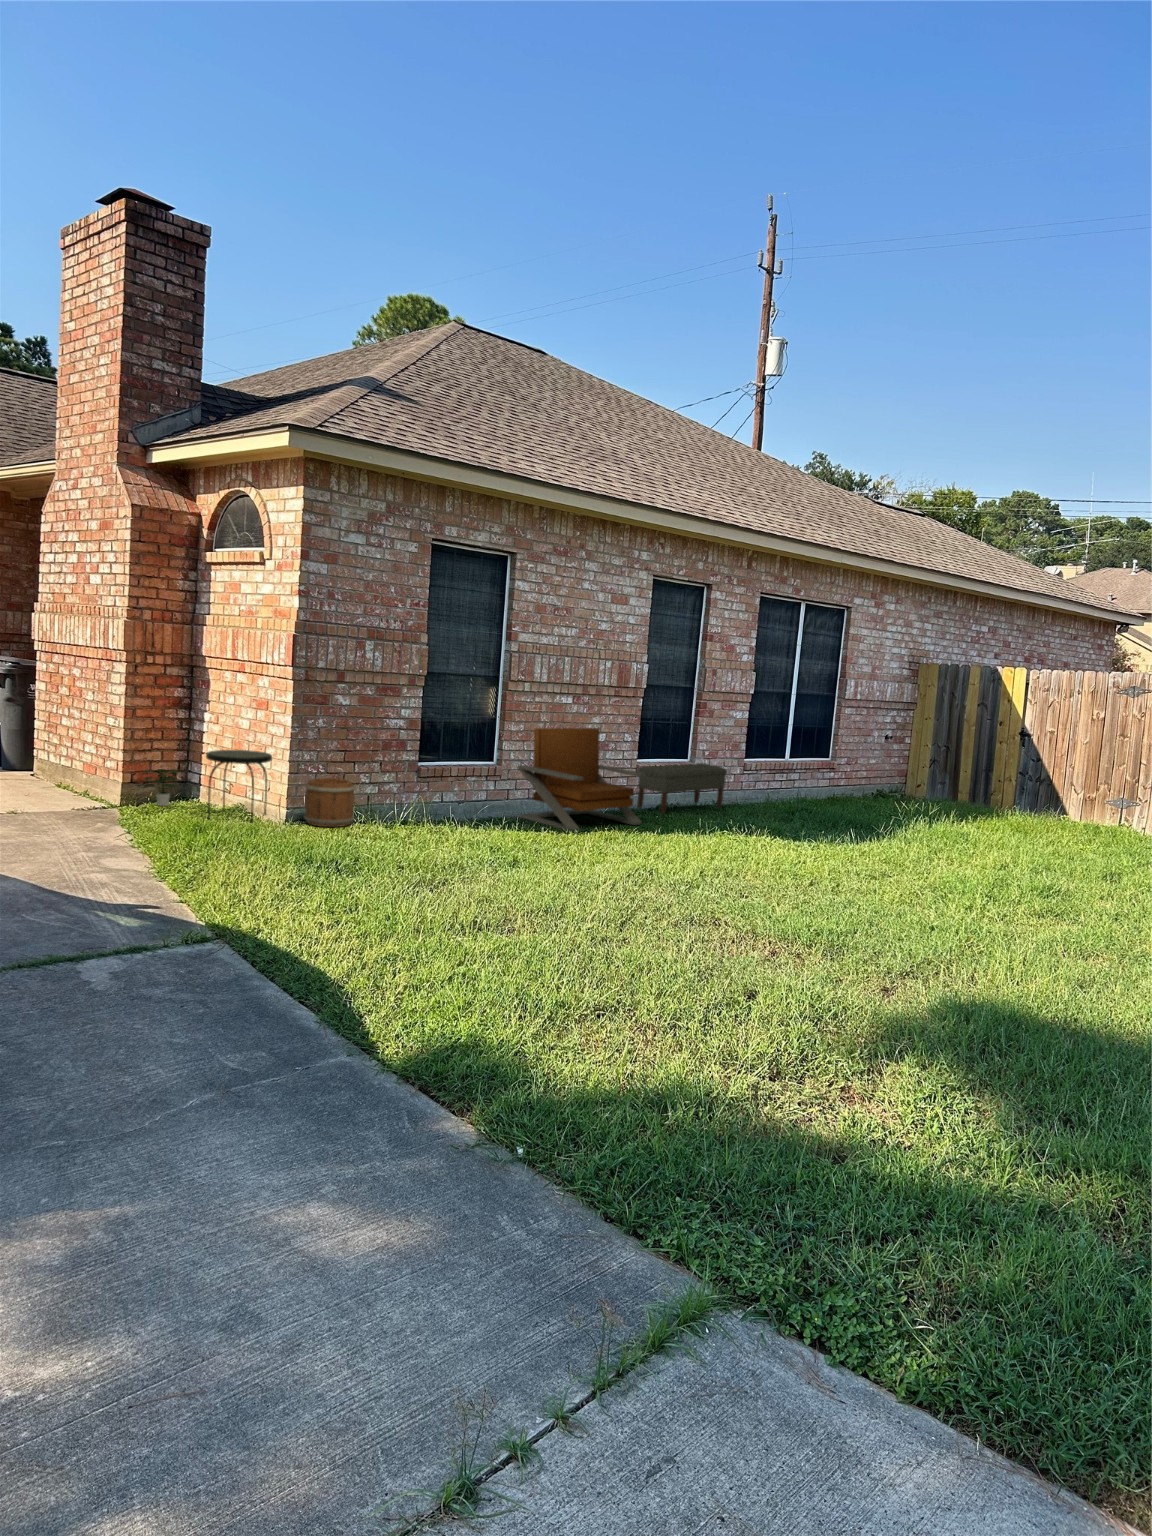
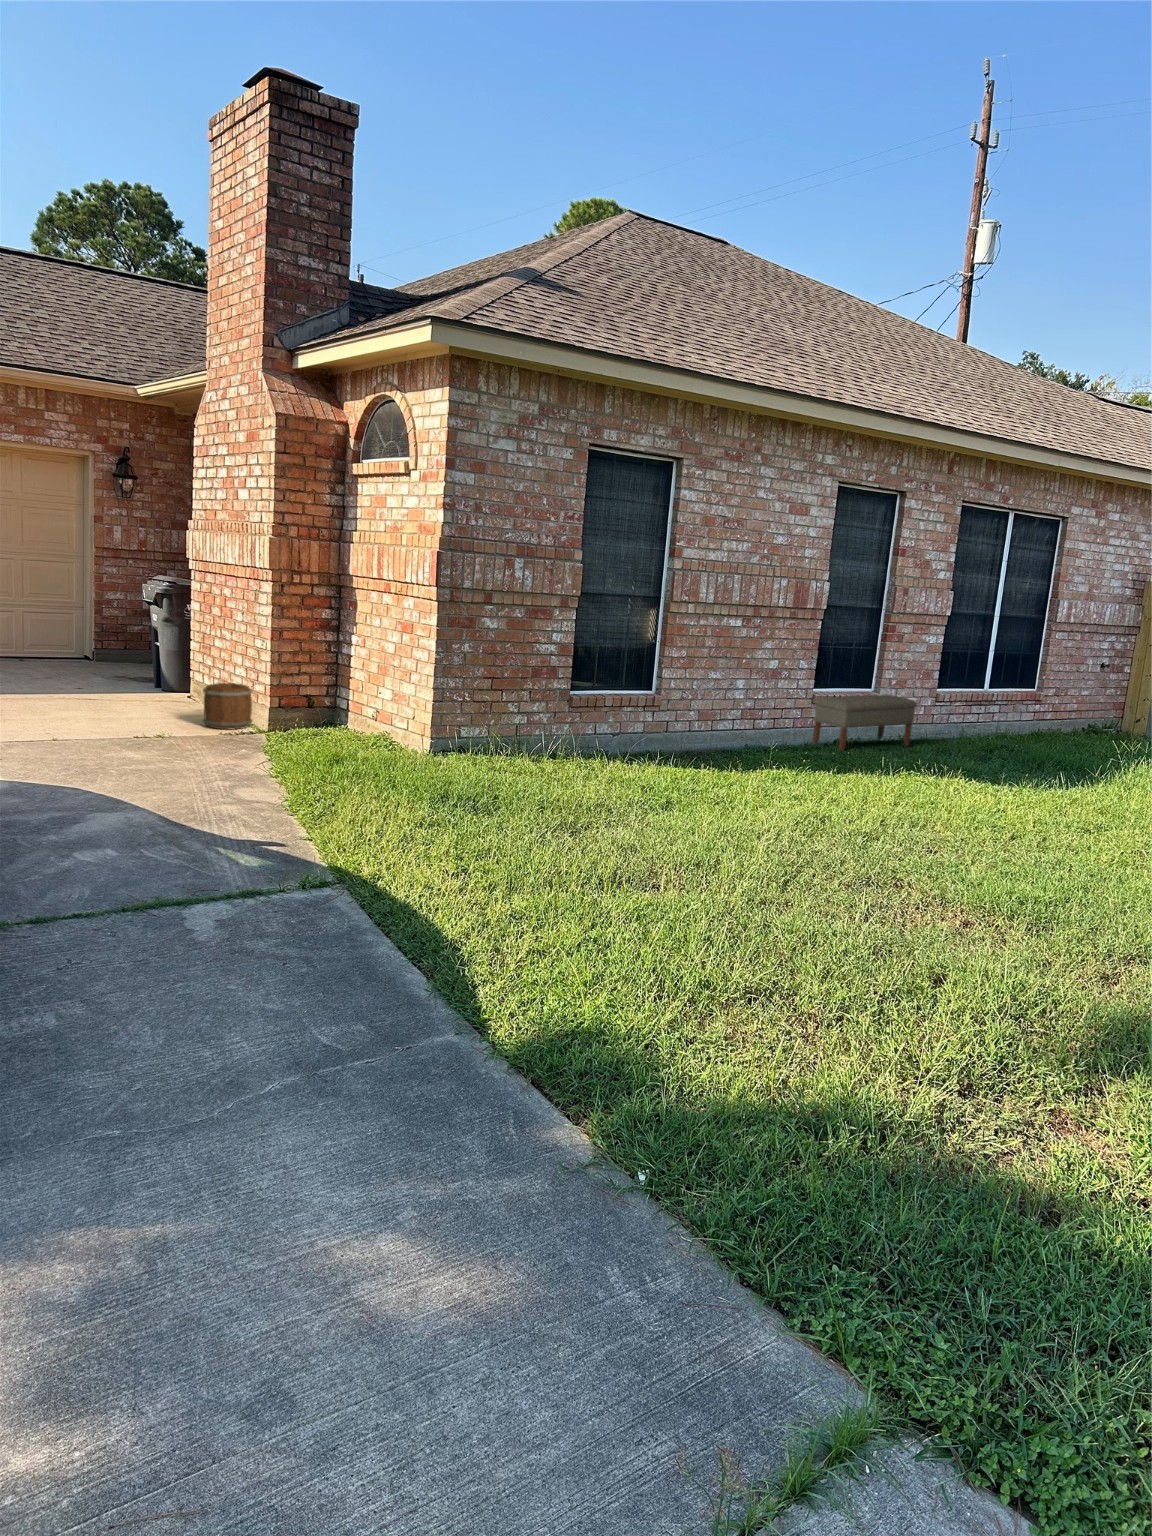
lounge chair: present [517,728,646,830] -> none [677,655,823,771]
side table: present [206,750,272,822] -> none [348,676,415,753]
potted plant: present [143,766,178,806] -> none [287,690,329,733]
bucket: present [303,778,355,827] -> present [203,683,252,729]

